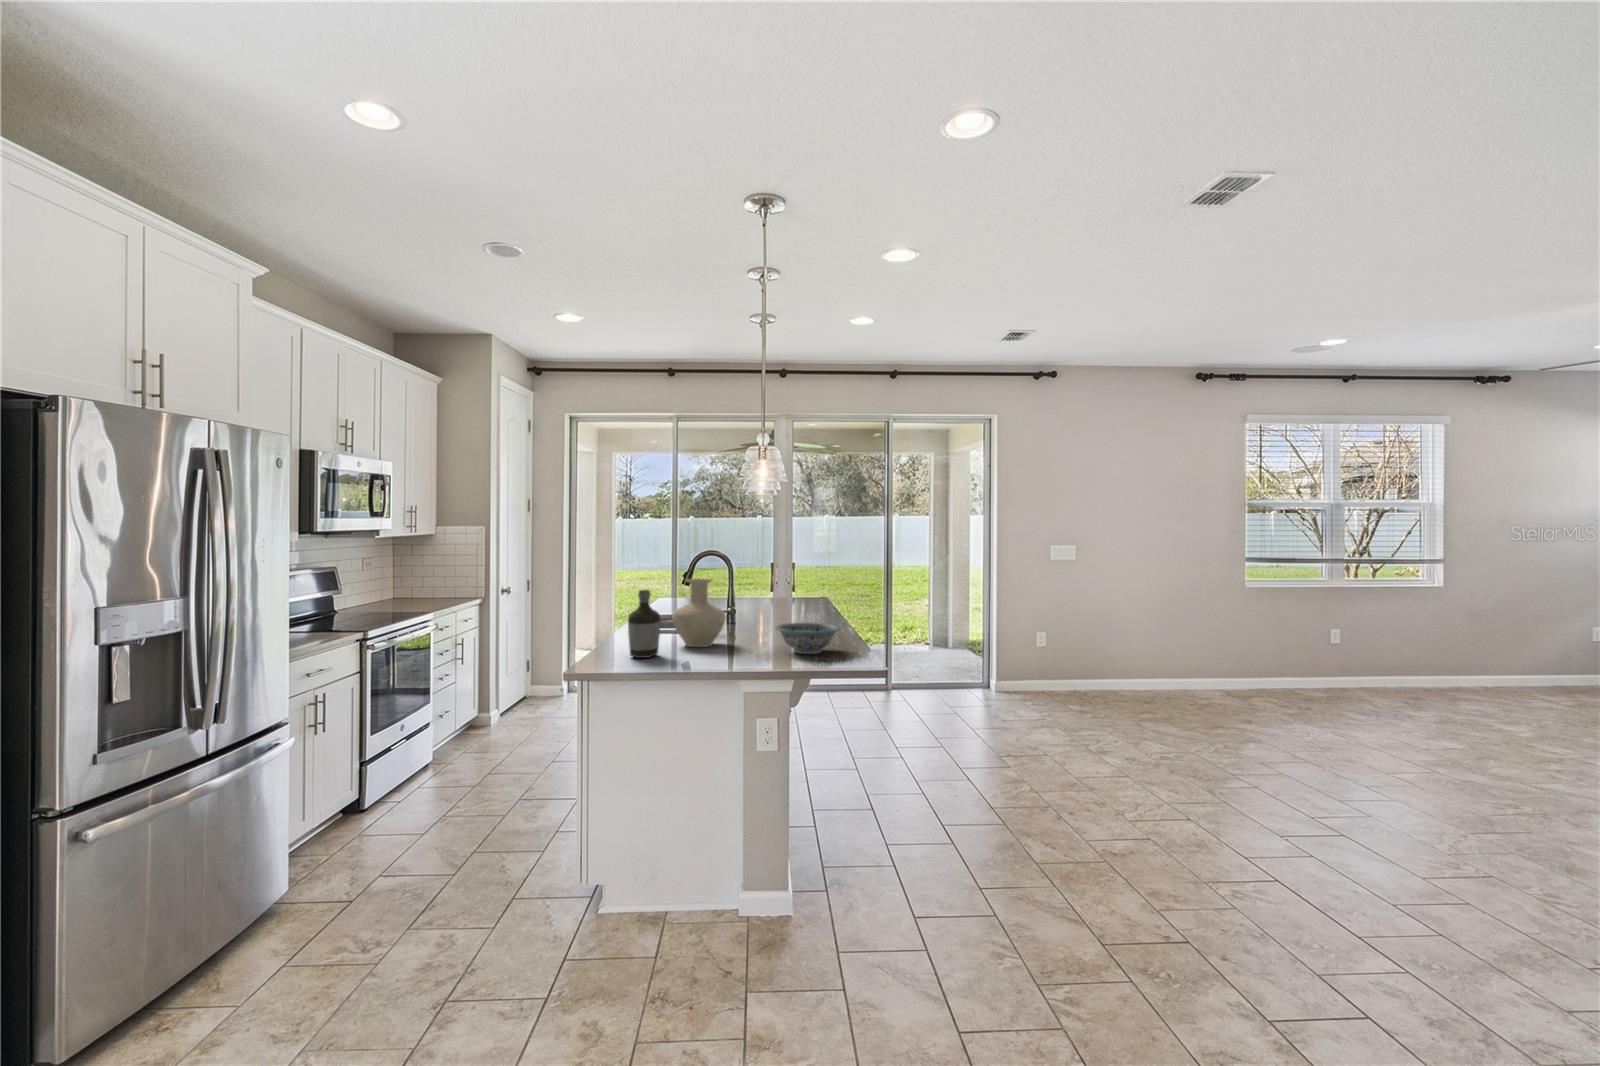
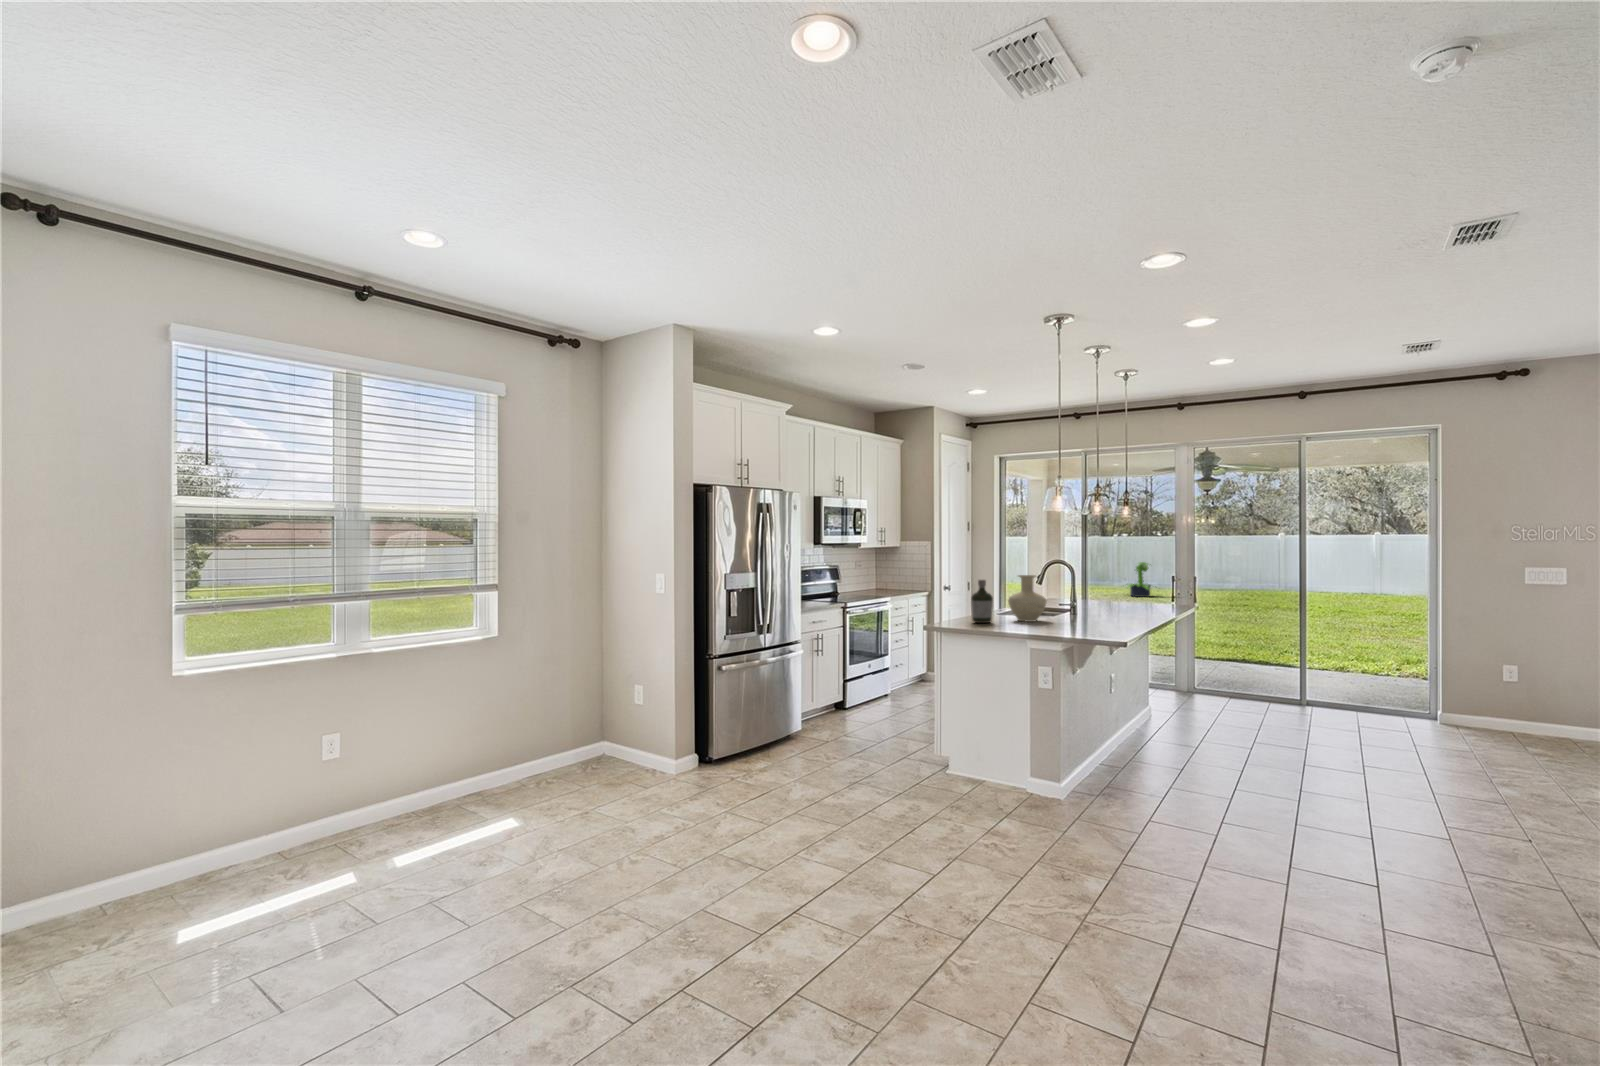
potted plant: none [721,551,762,591] -> present [1128,562,1151,597]
decorative bowl: present [776,623,840,654] -> none [1068,608,1118,629]

